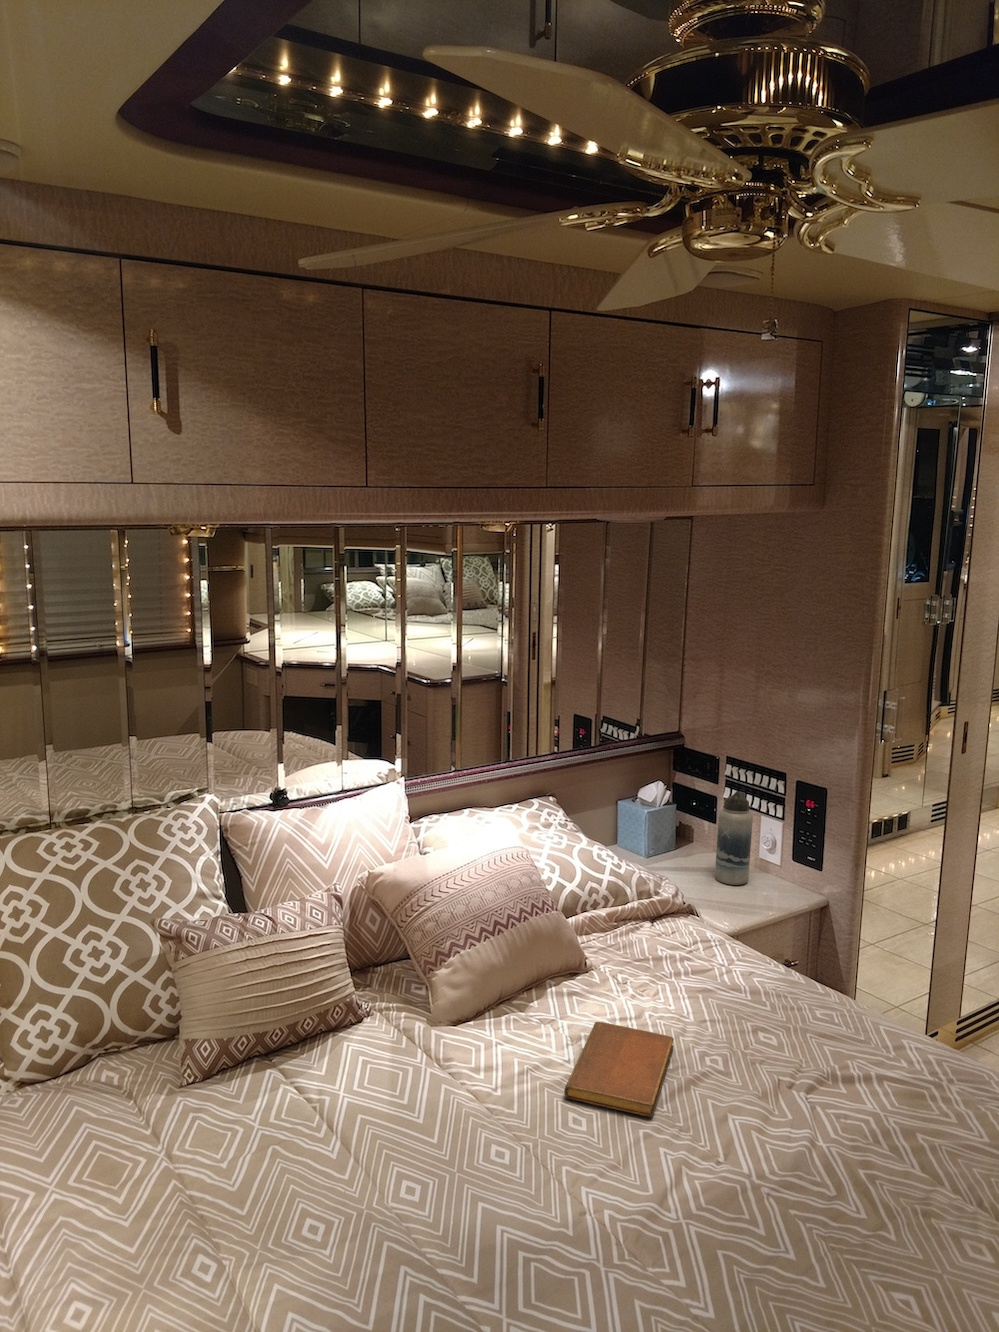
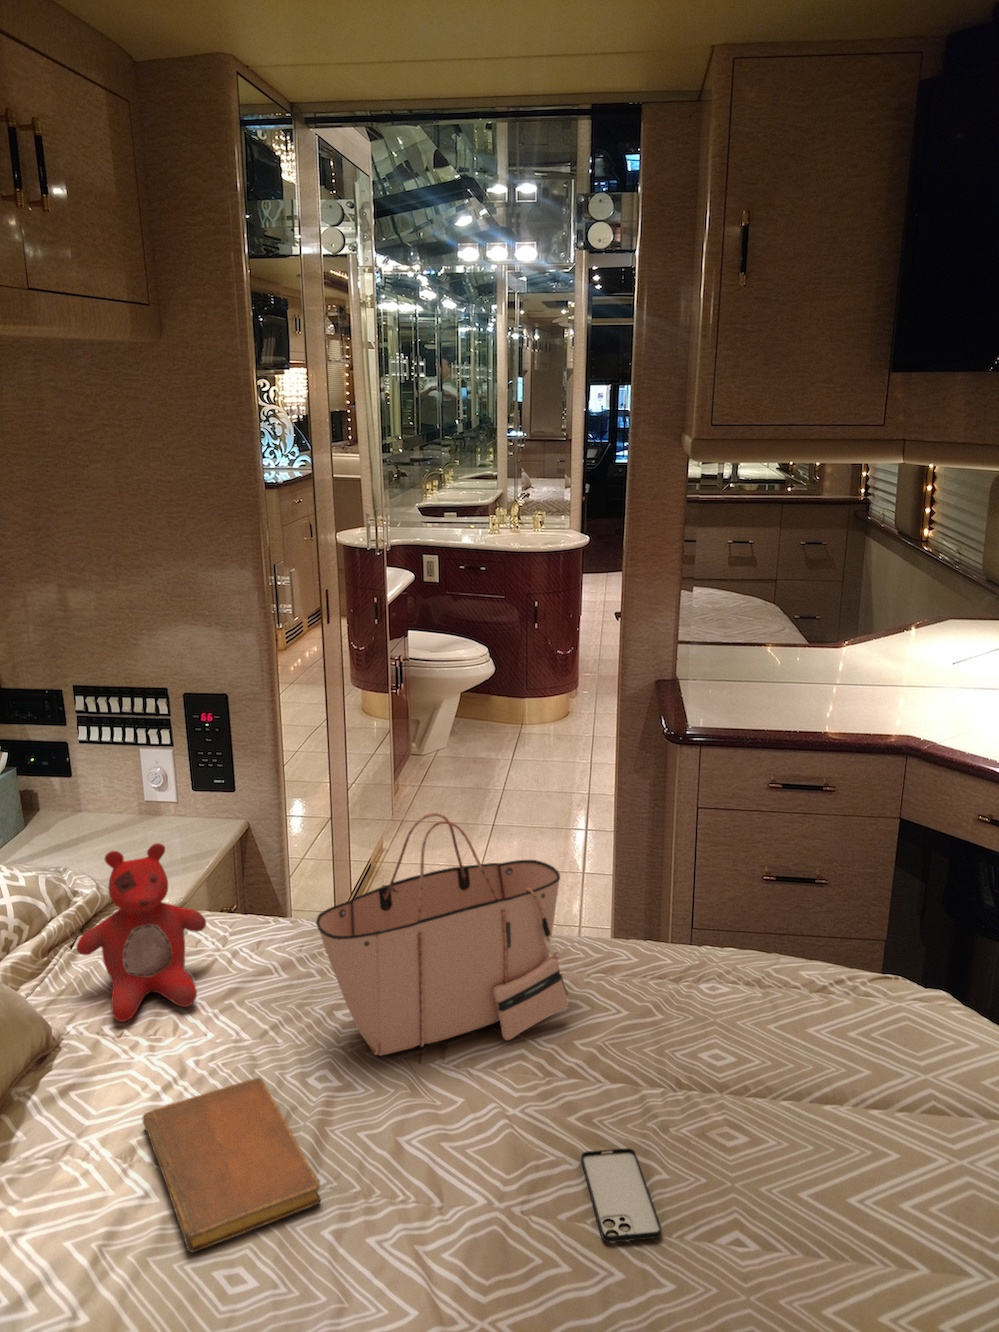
water bottle: present [715,791,753,885] -> none [89,723,143,846]
stuffed bear: none [621,861,707,984] -> present [77,843,206,1022]
tote bag: none [737,900,954,1108] -> present [316,813,568,1056]
smartphone: none [808,1195,890,1269] -> present [581,1148,661,1242]

